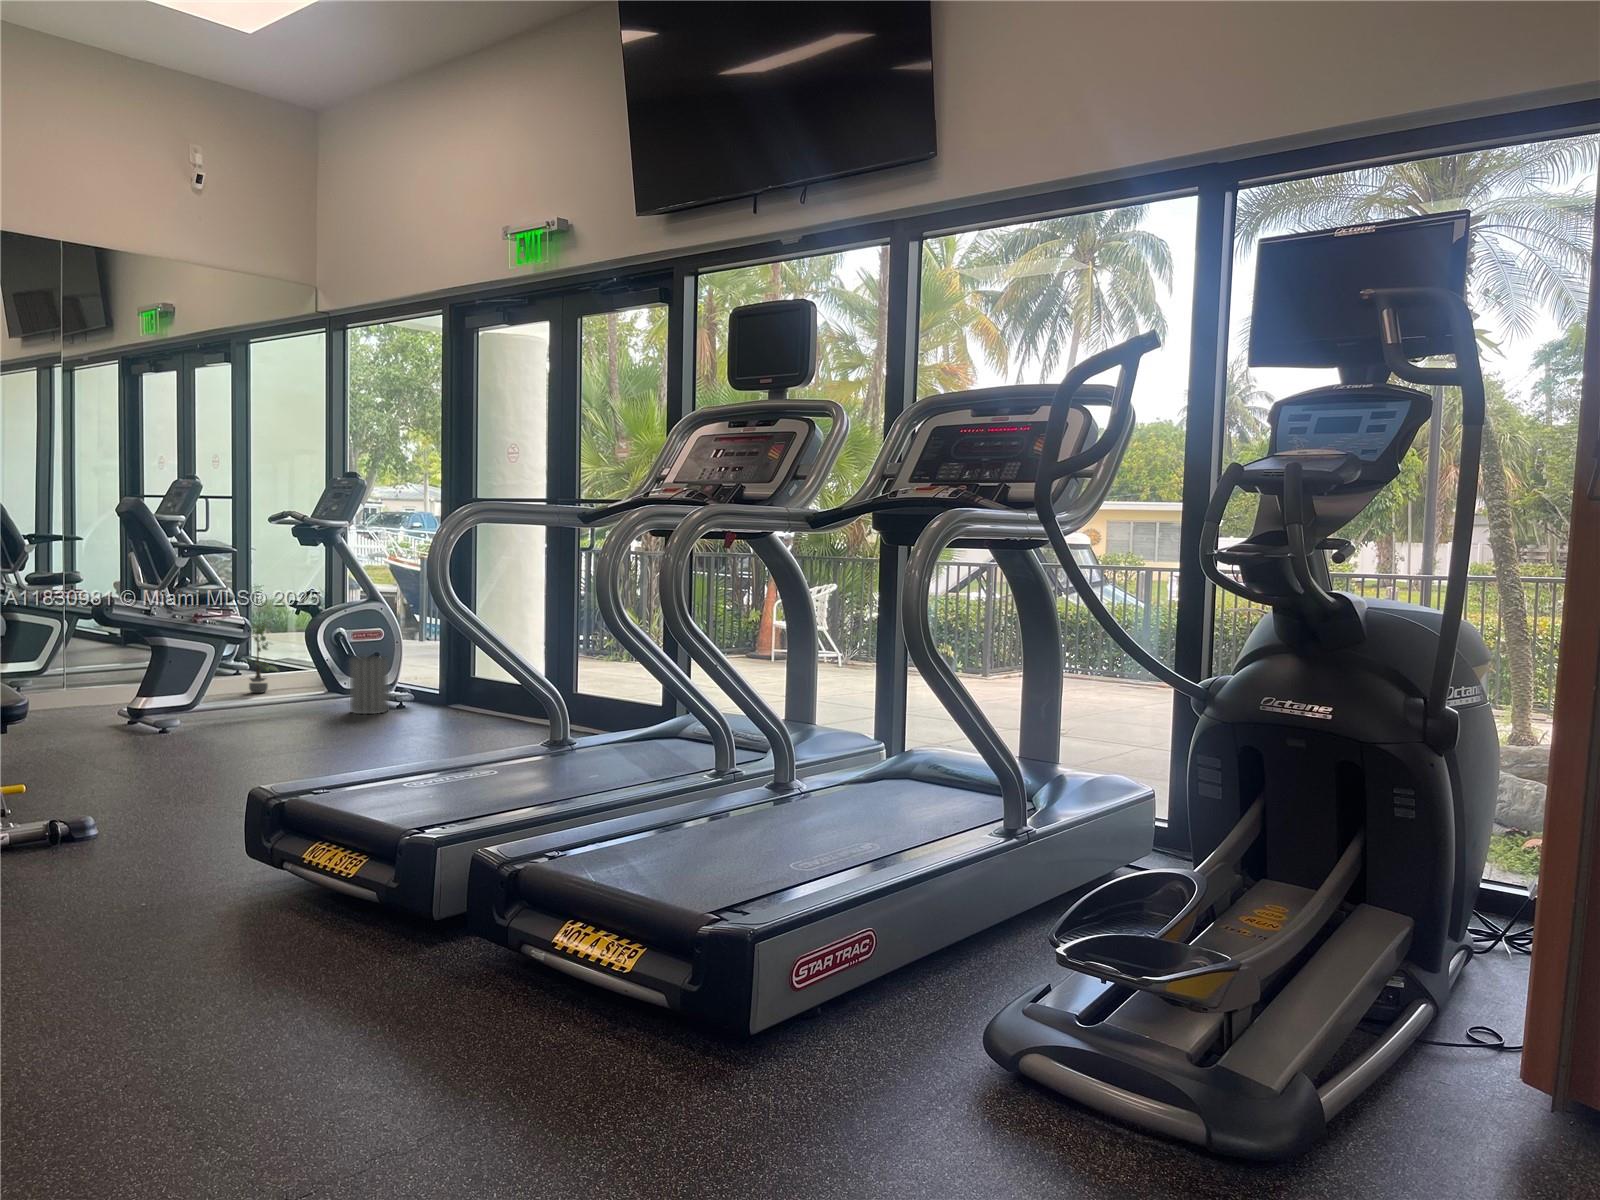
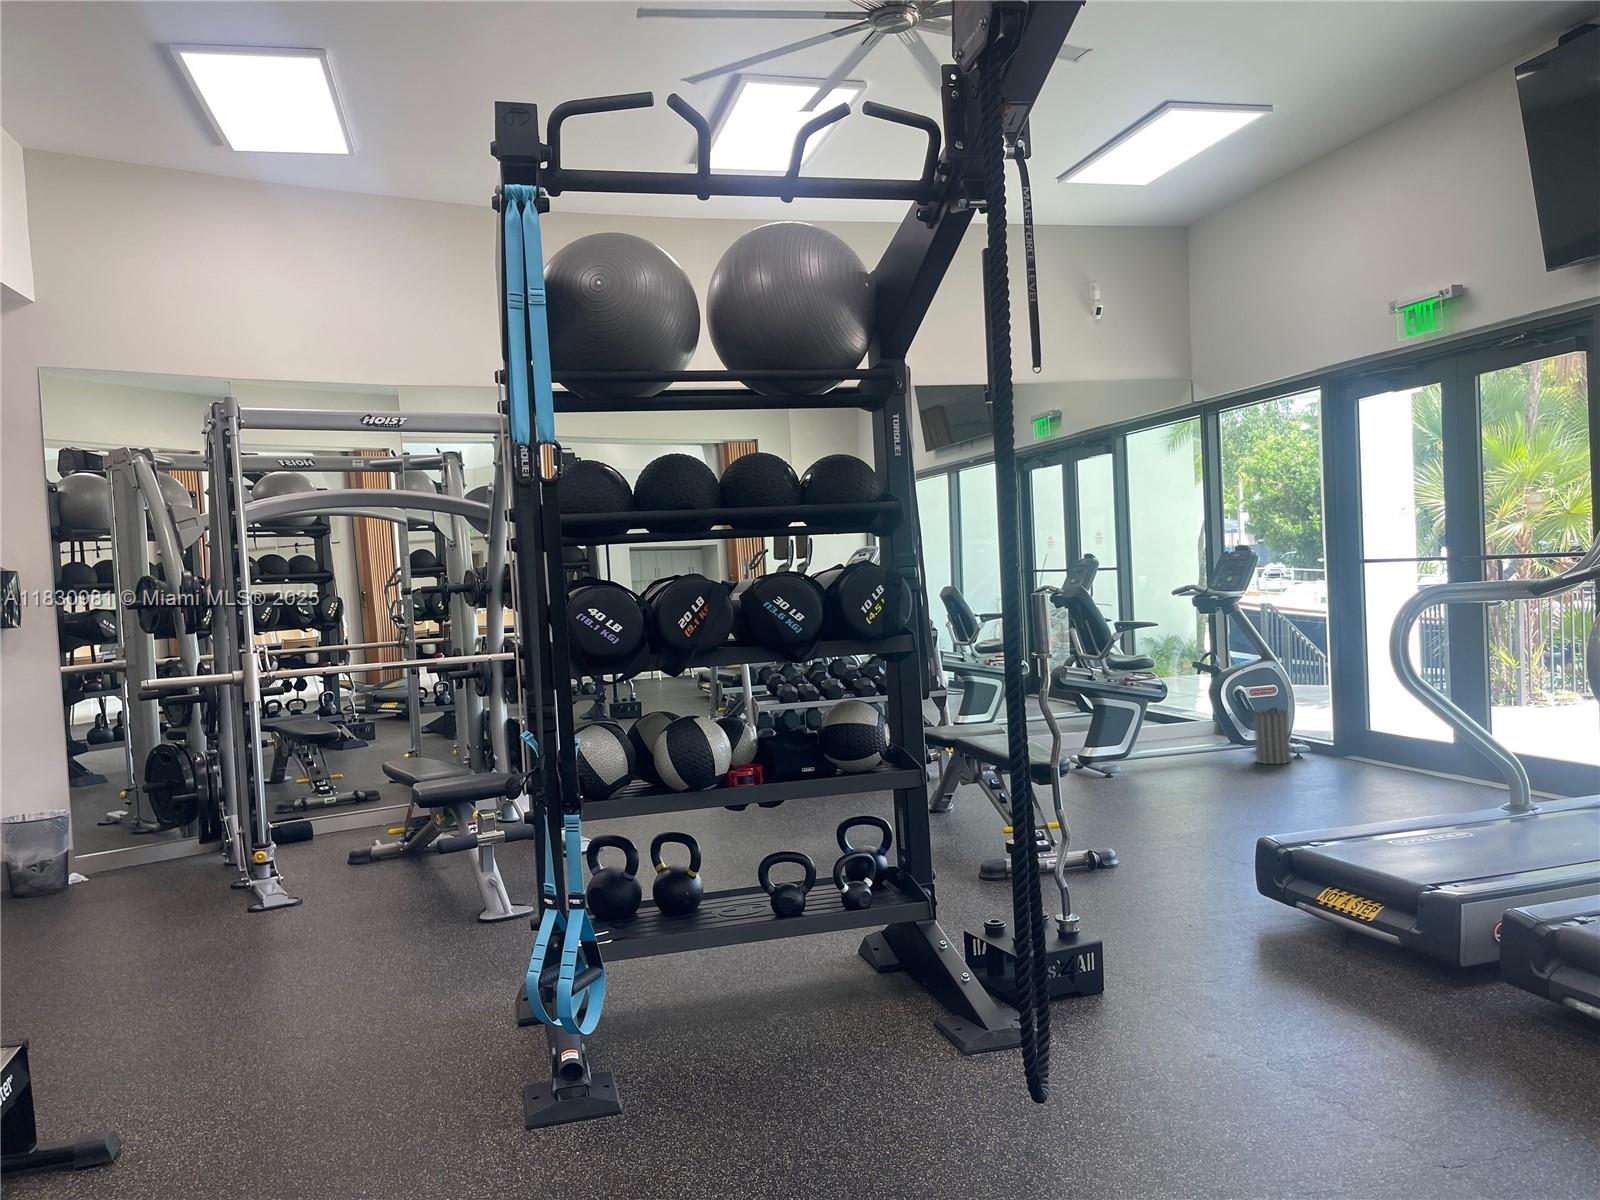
potted plant: present [249,622,278,693] -> none [1149,676,1181,741]

